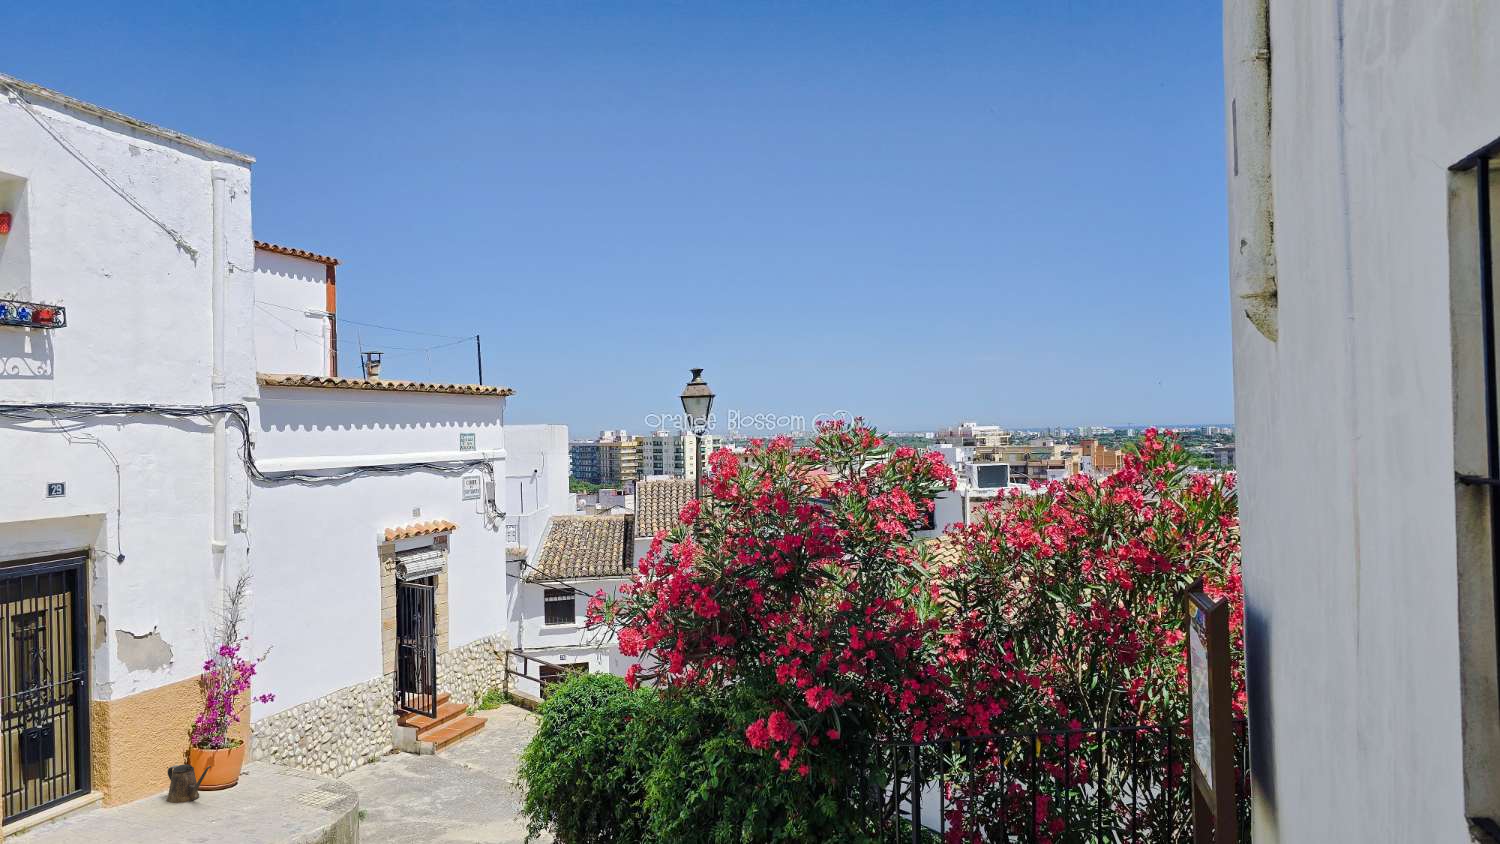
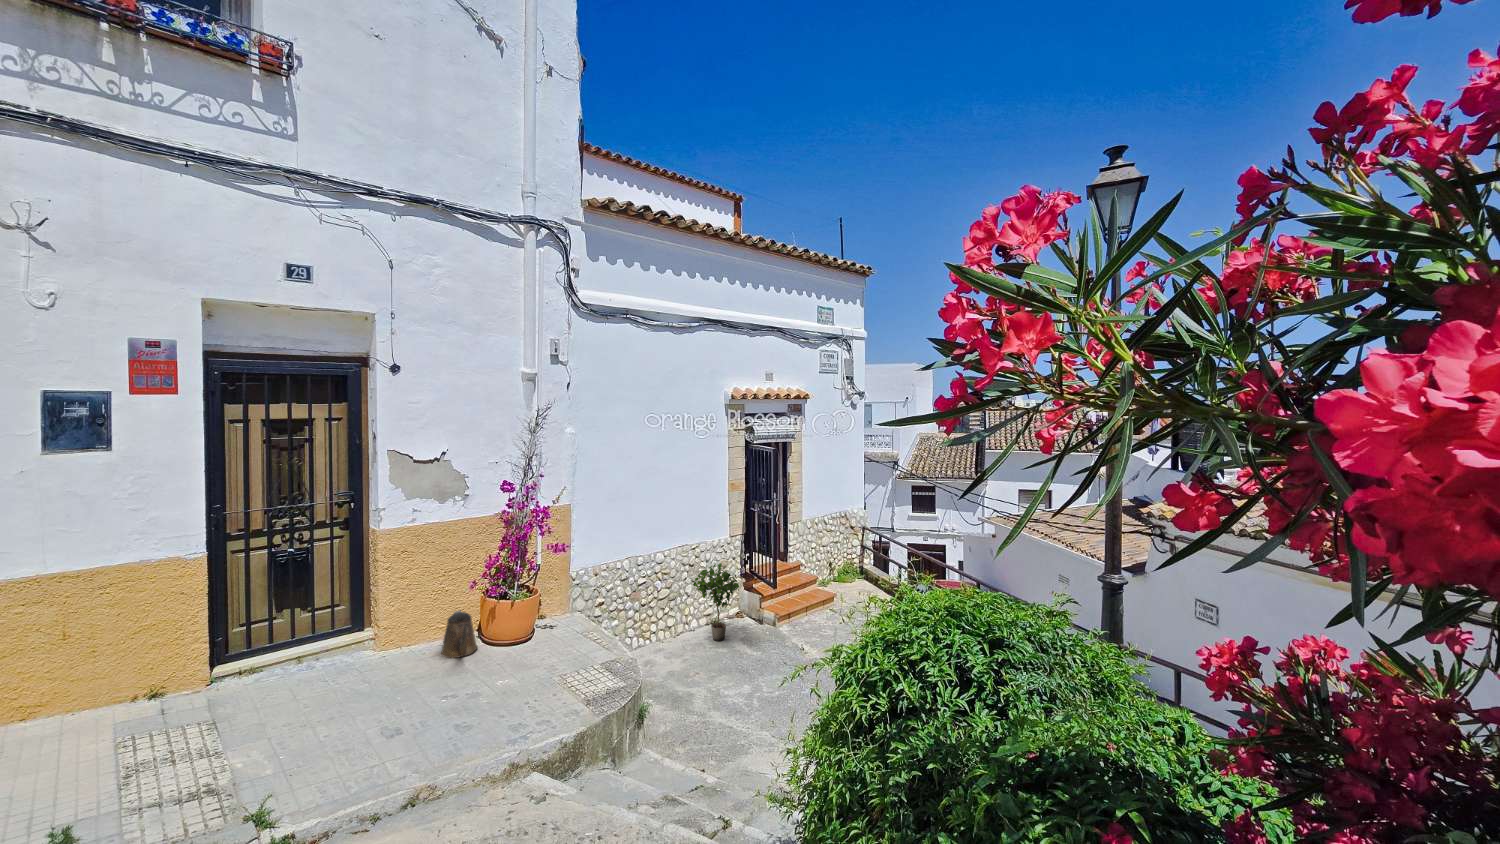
potted plant: none [355,700,407,773] -> present [693,563,739,641]

